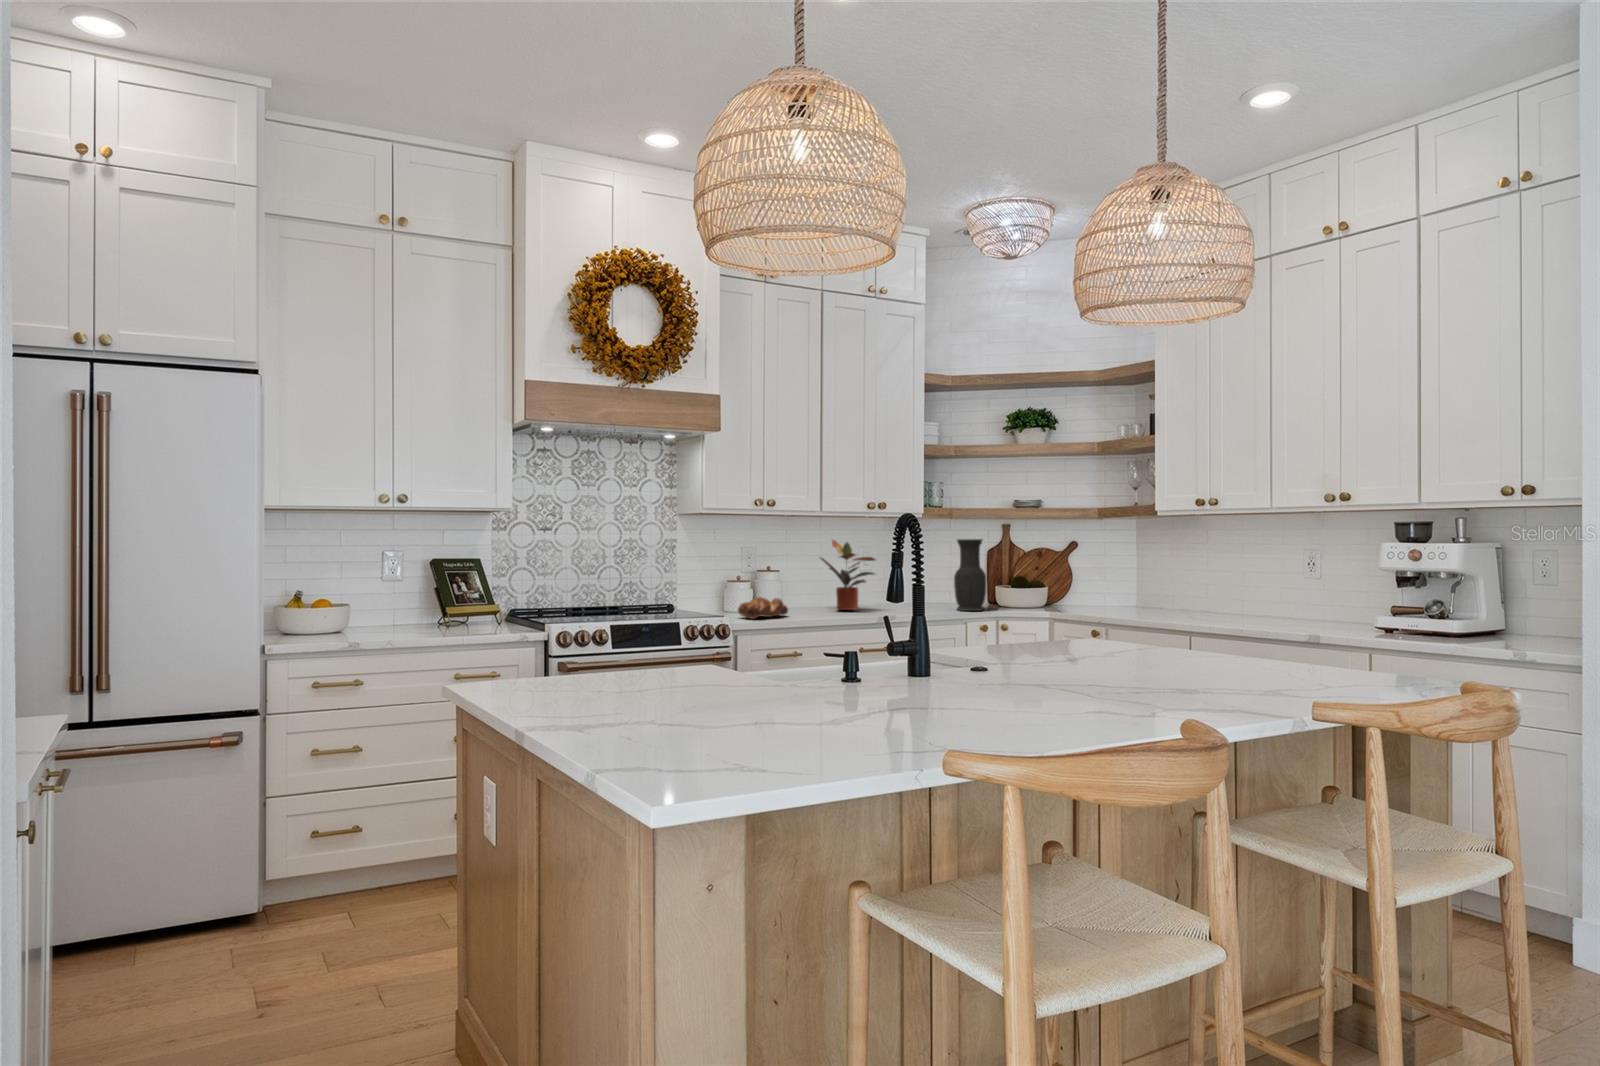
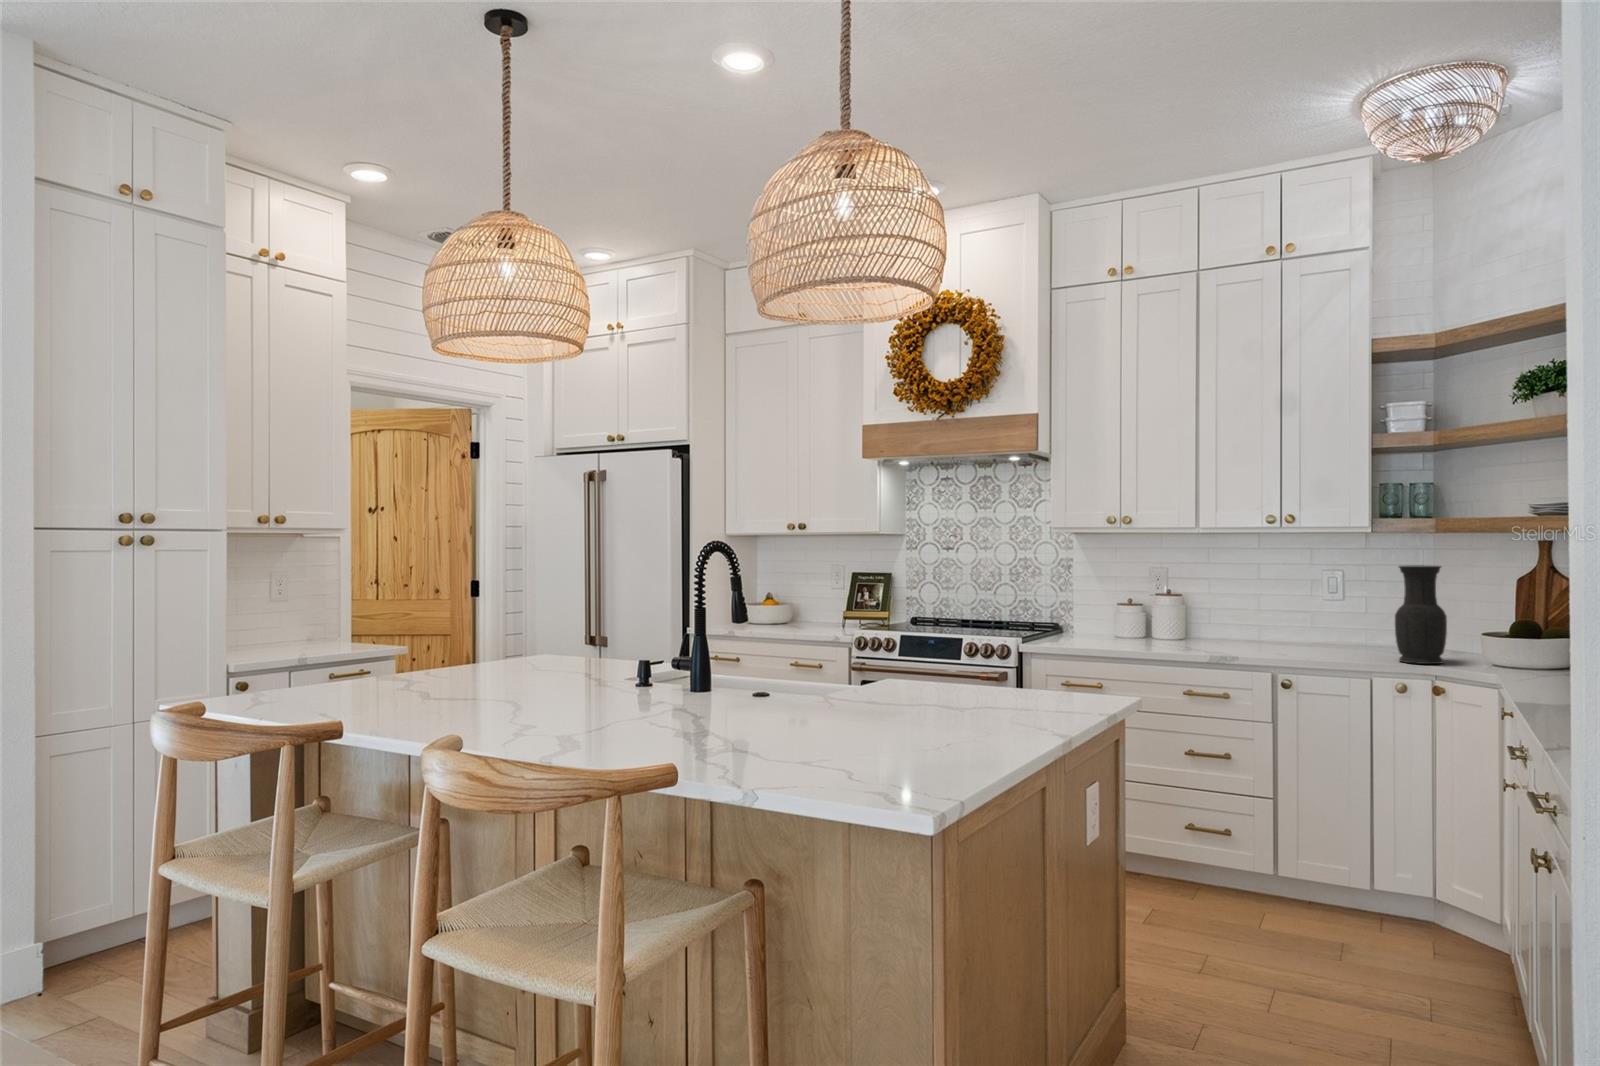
potted plant: present [821,540,875,611] -> none [1207,561,1285,647]
bread loaf: present [738,597,788,619] -> none [1082,623,1146,645]

